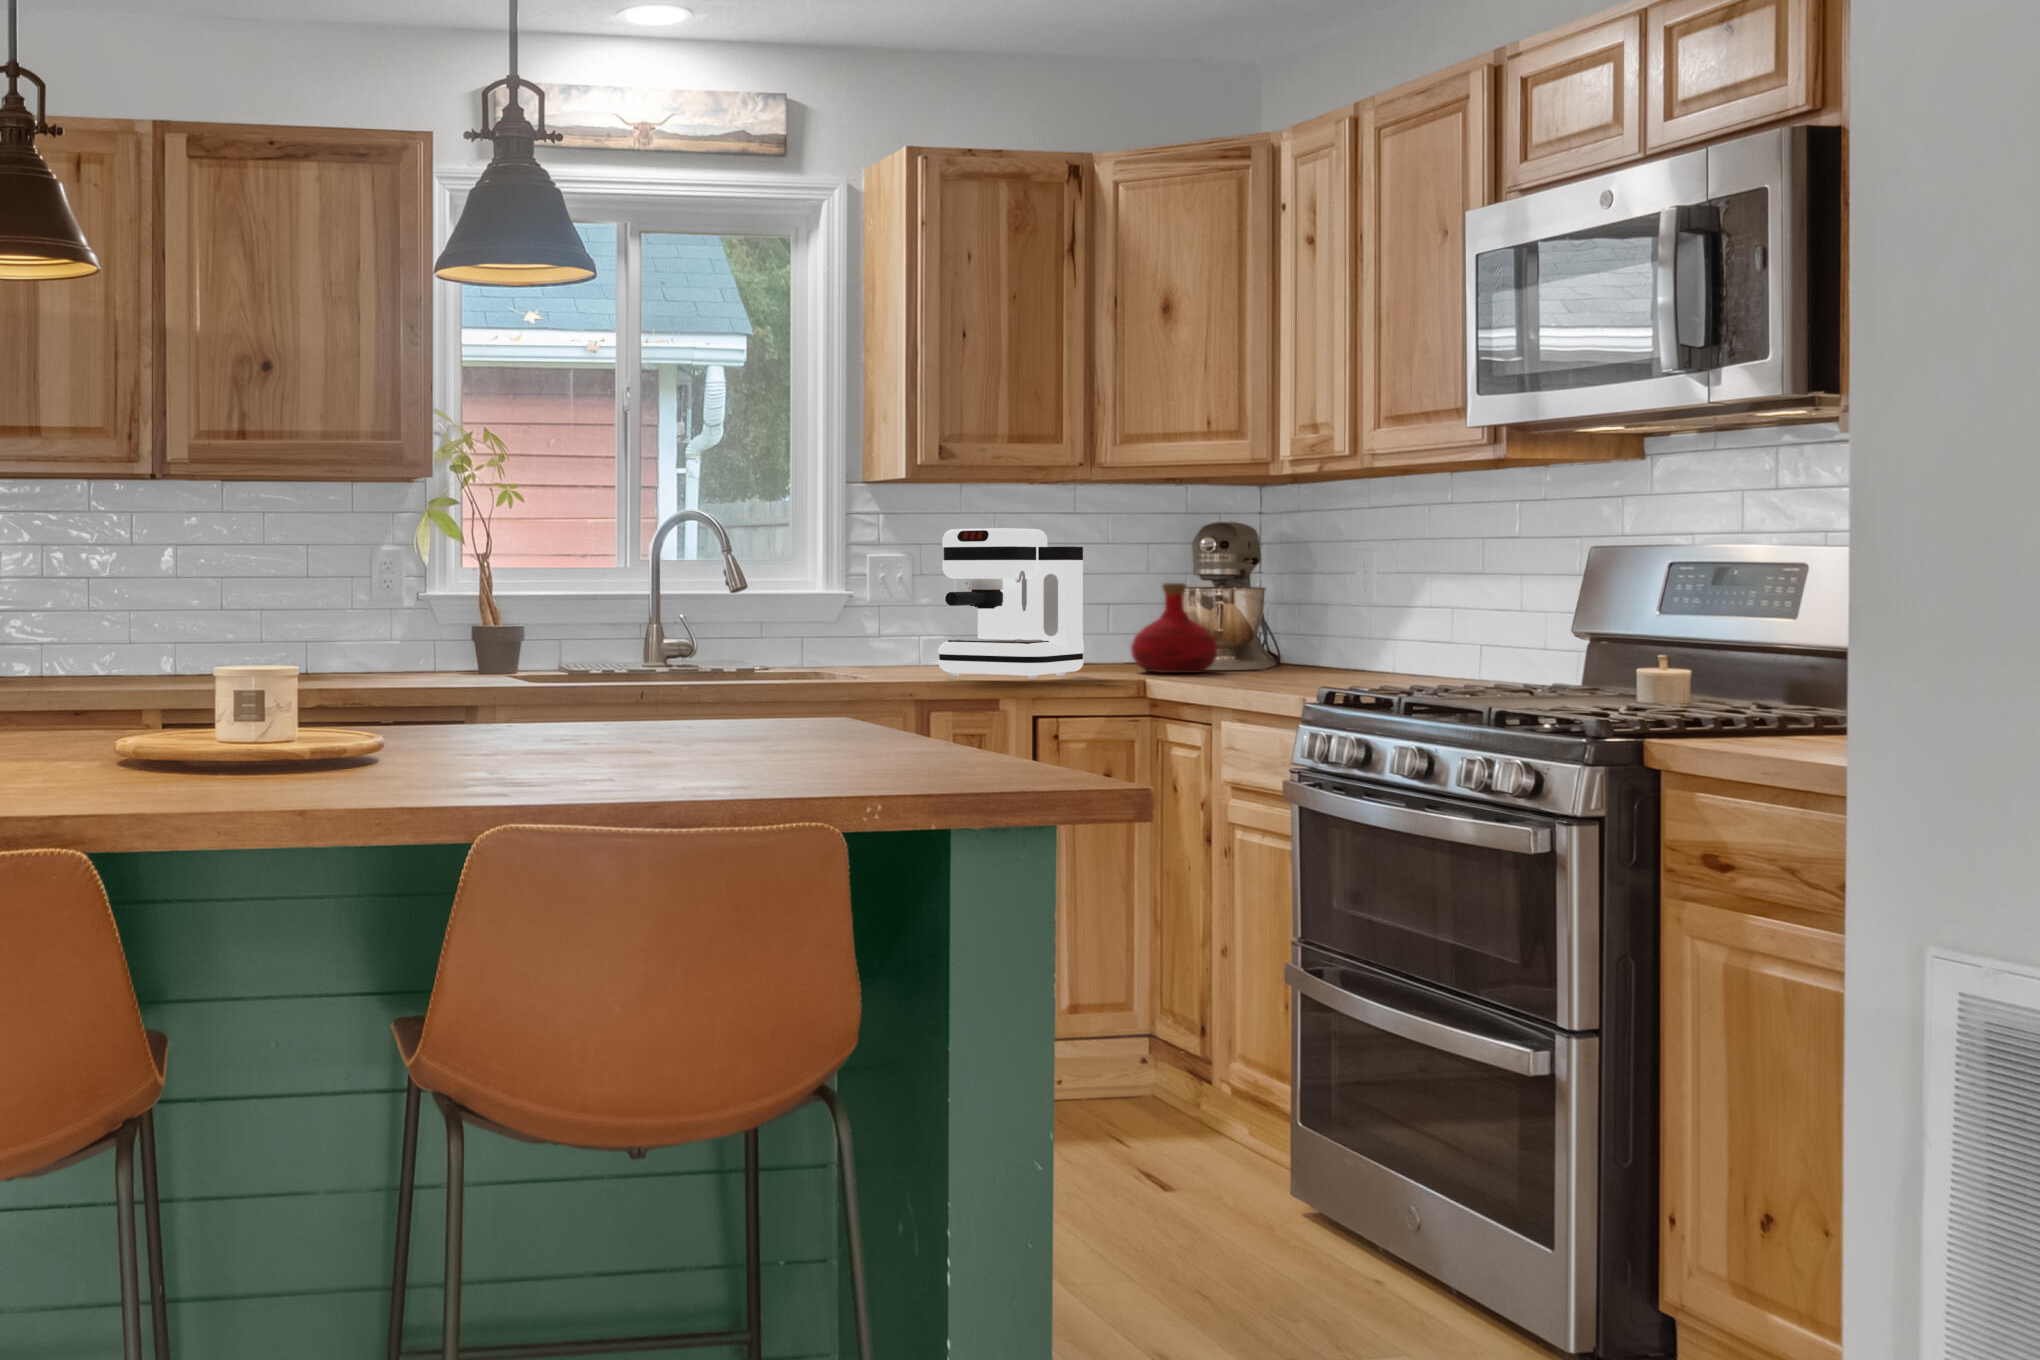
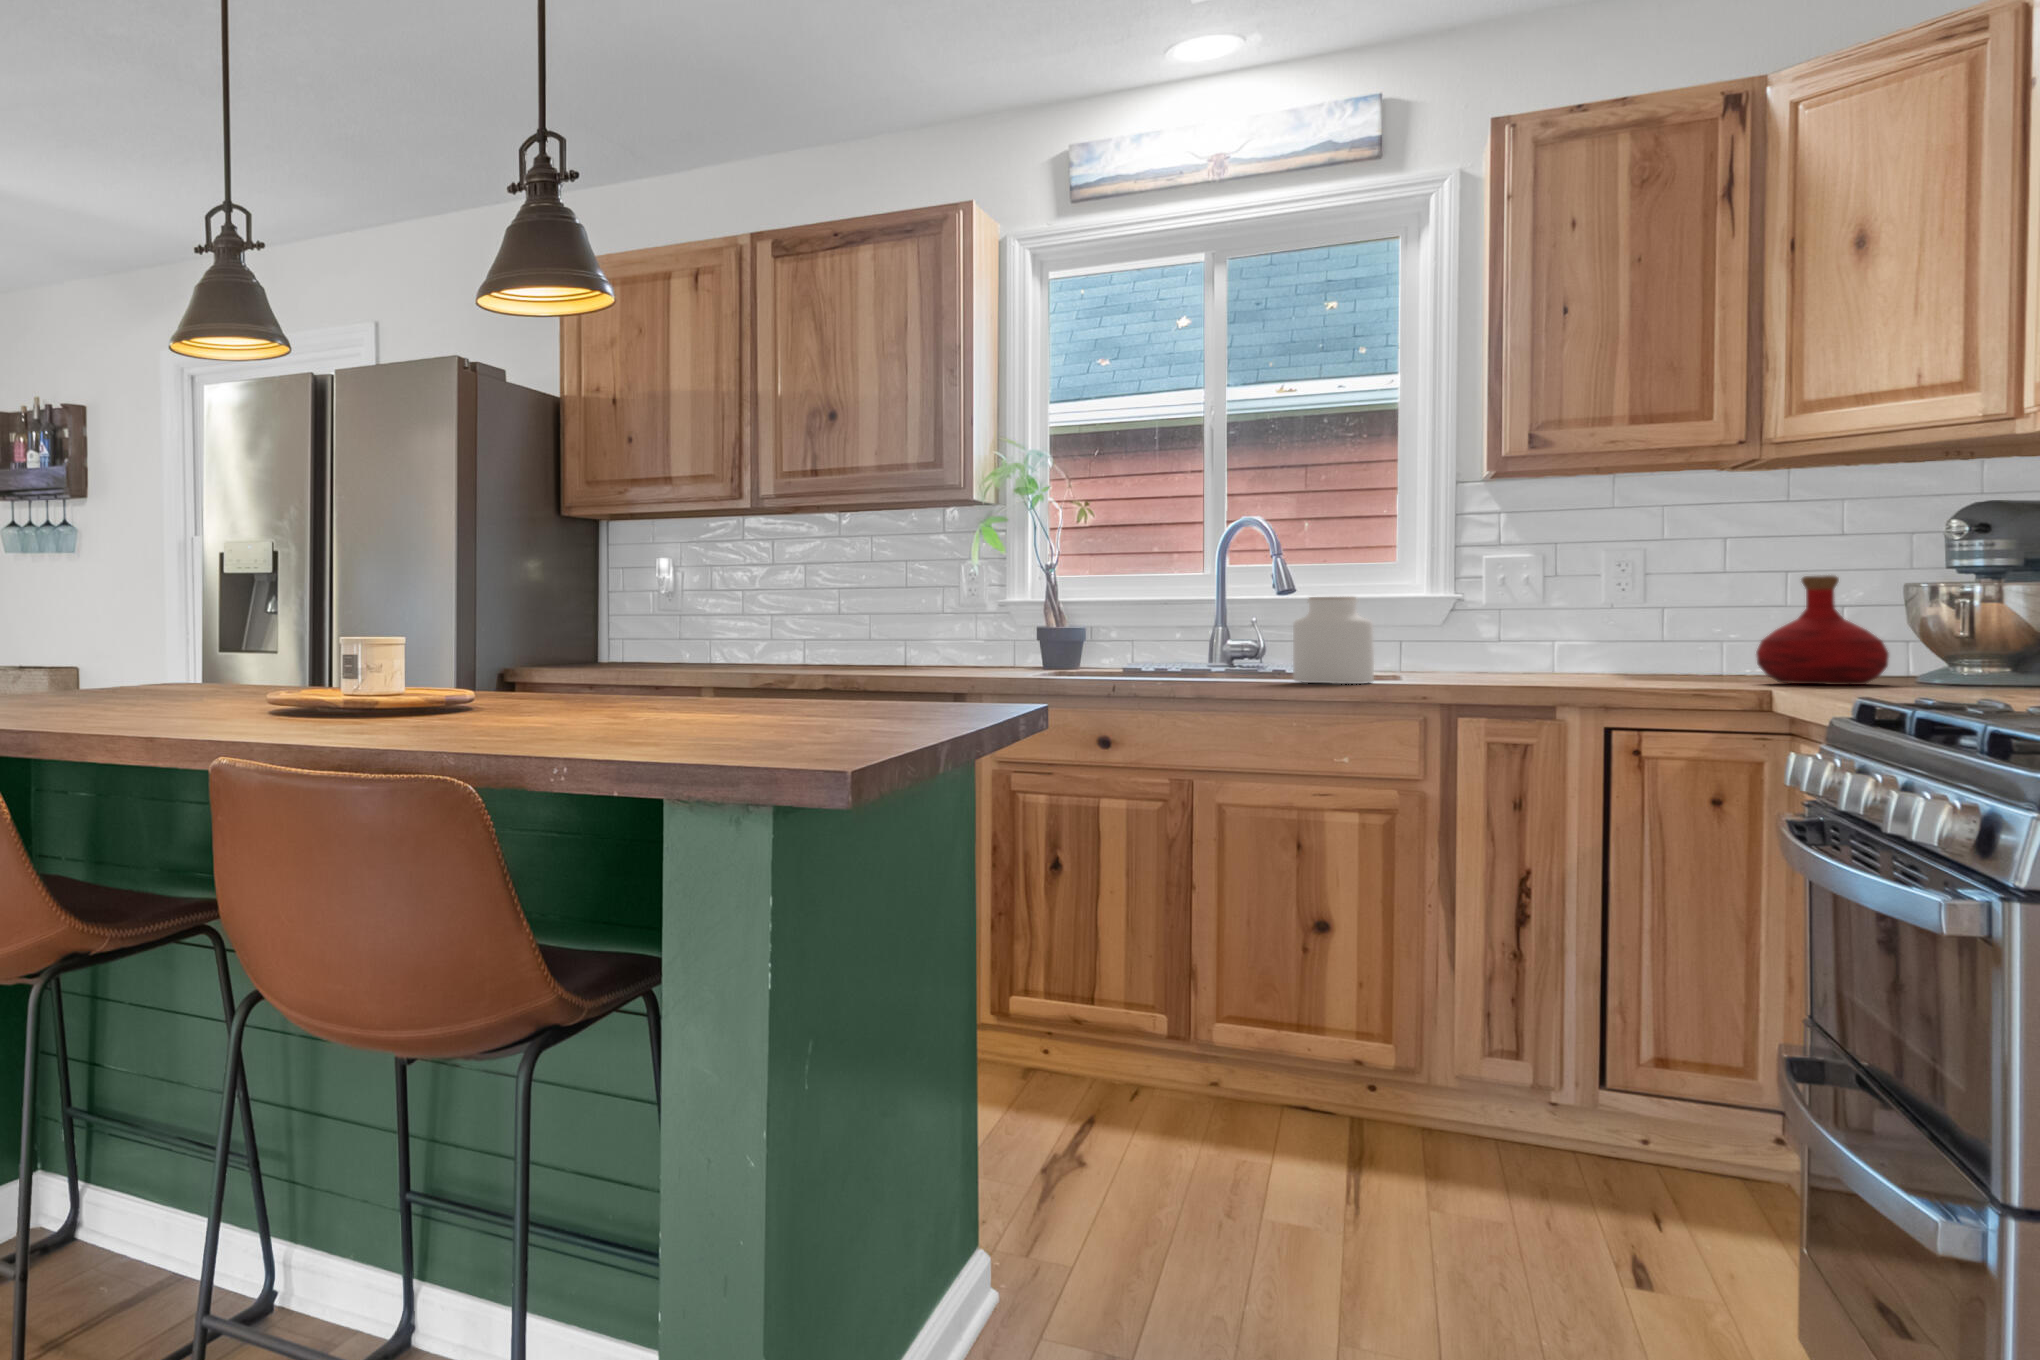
coffee maker: present [938,528,1084,679] -> none [1459,517,1675,684]
jar: none [805,599,875,684] -> present [1293,597,1374,684]

